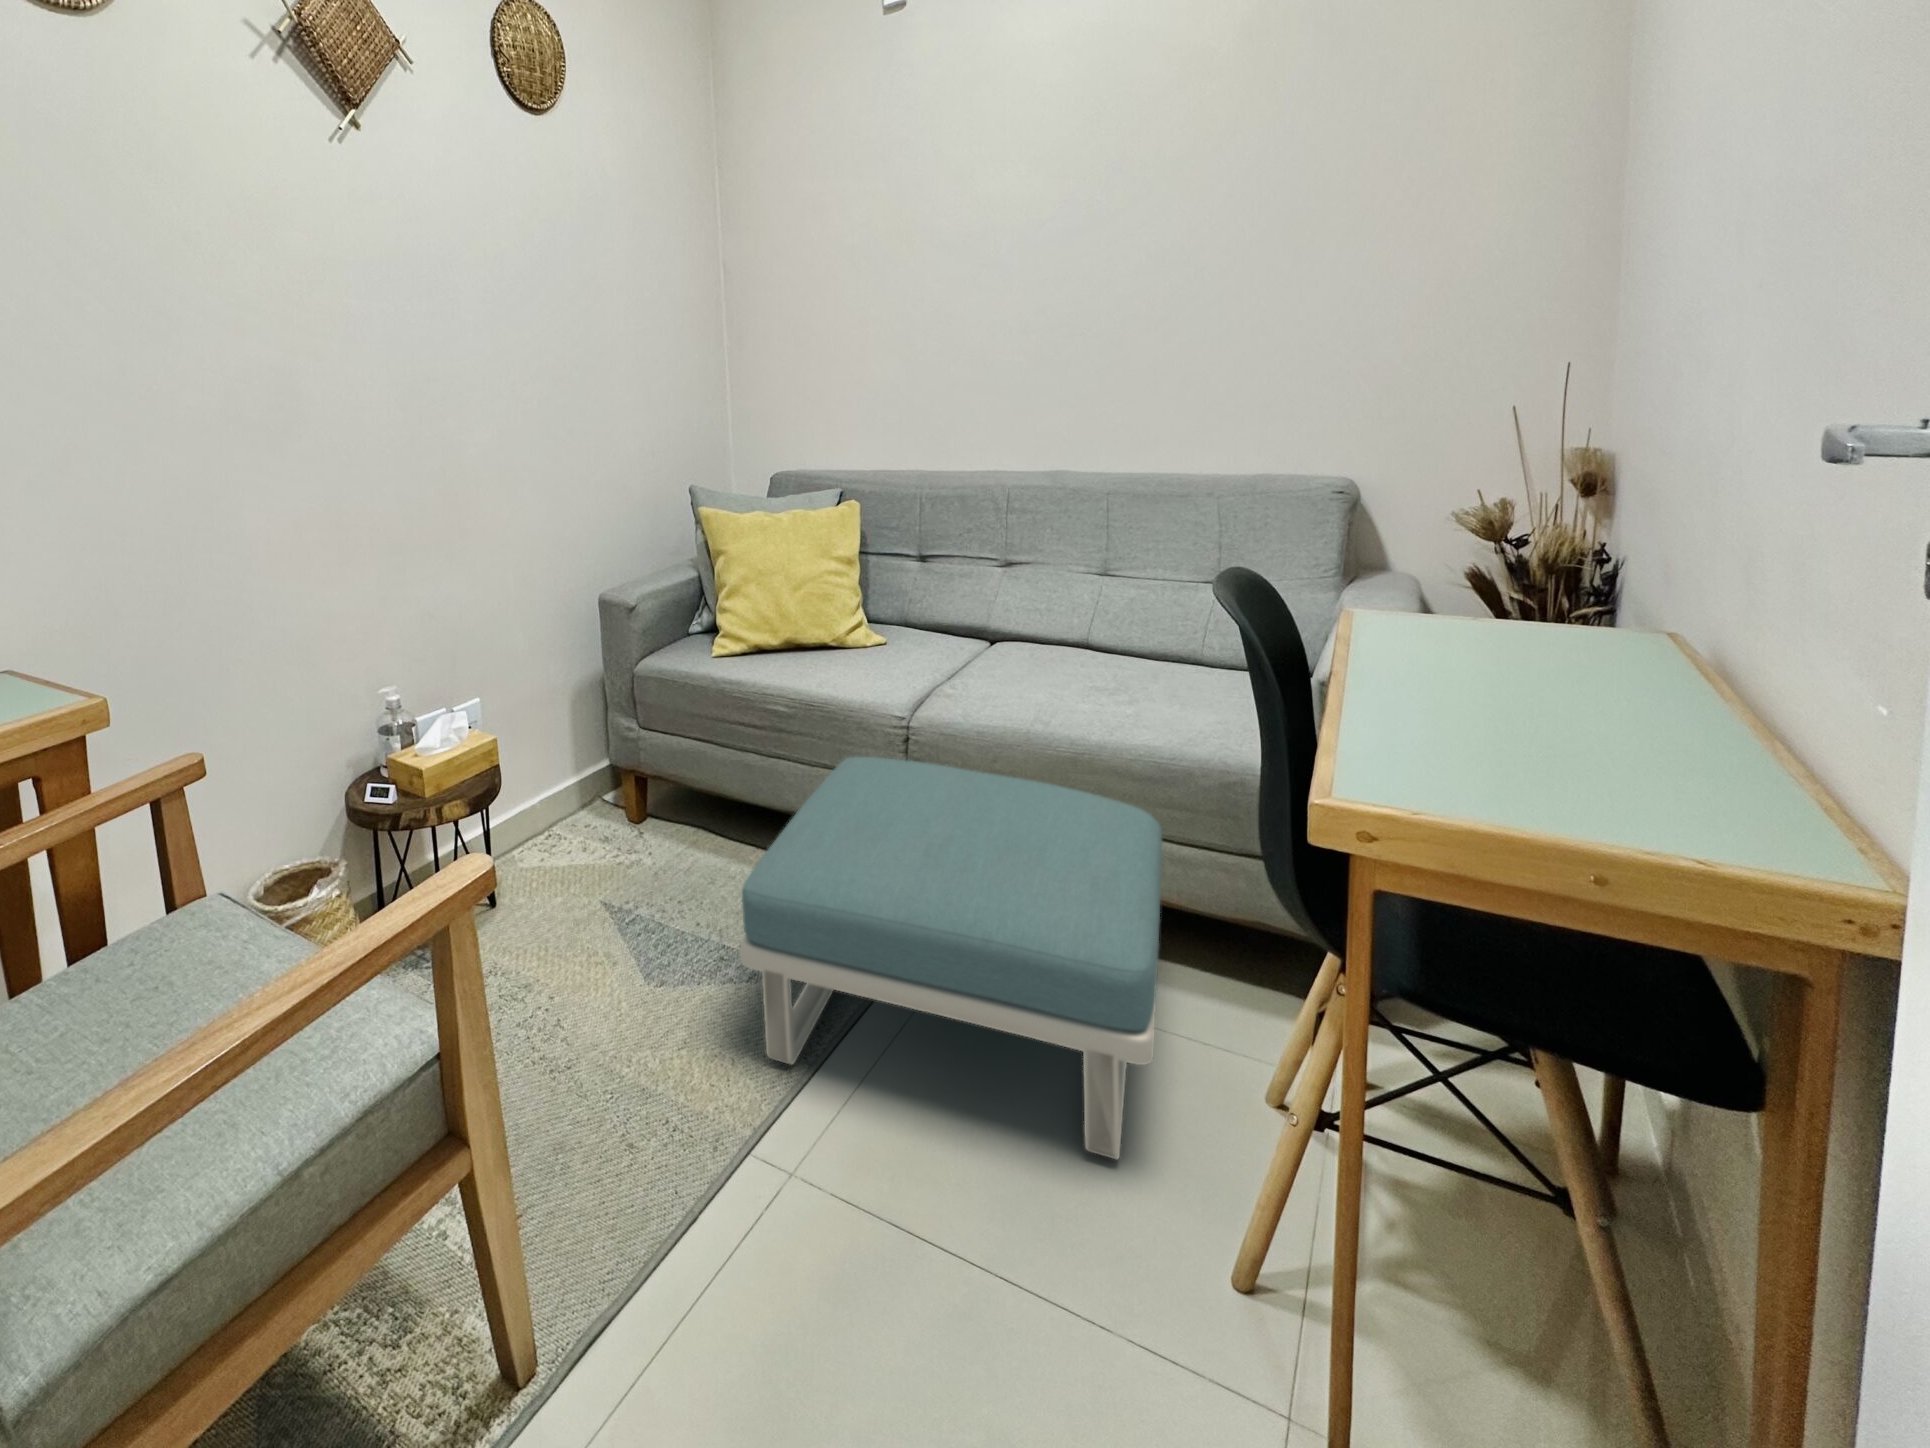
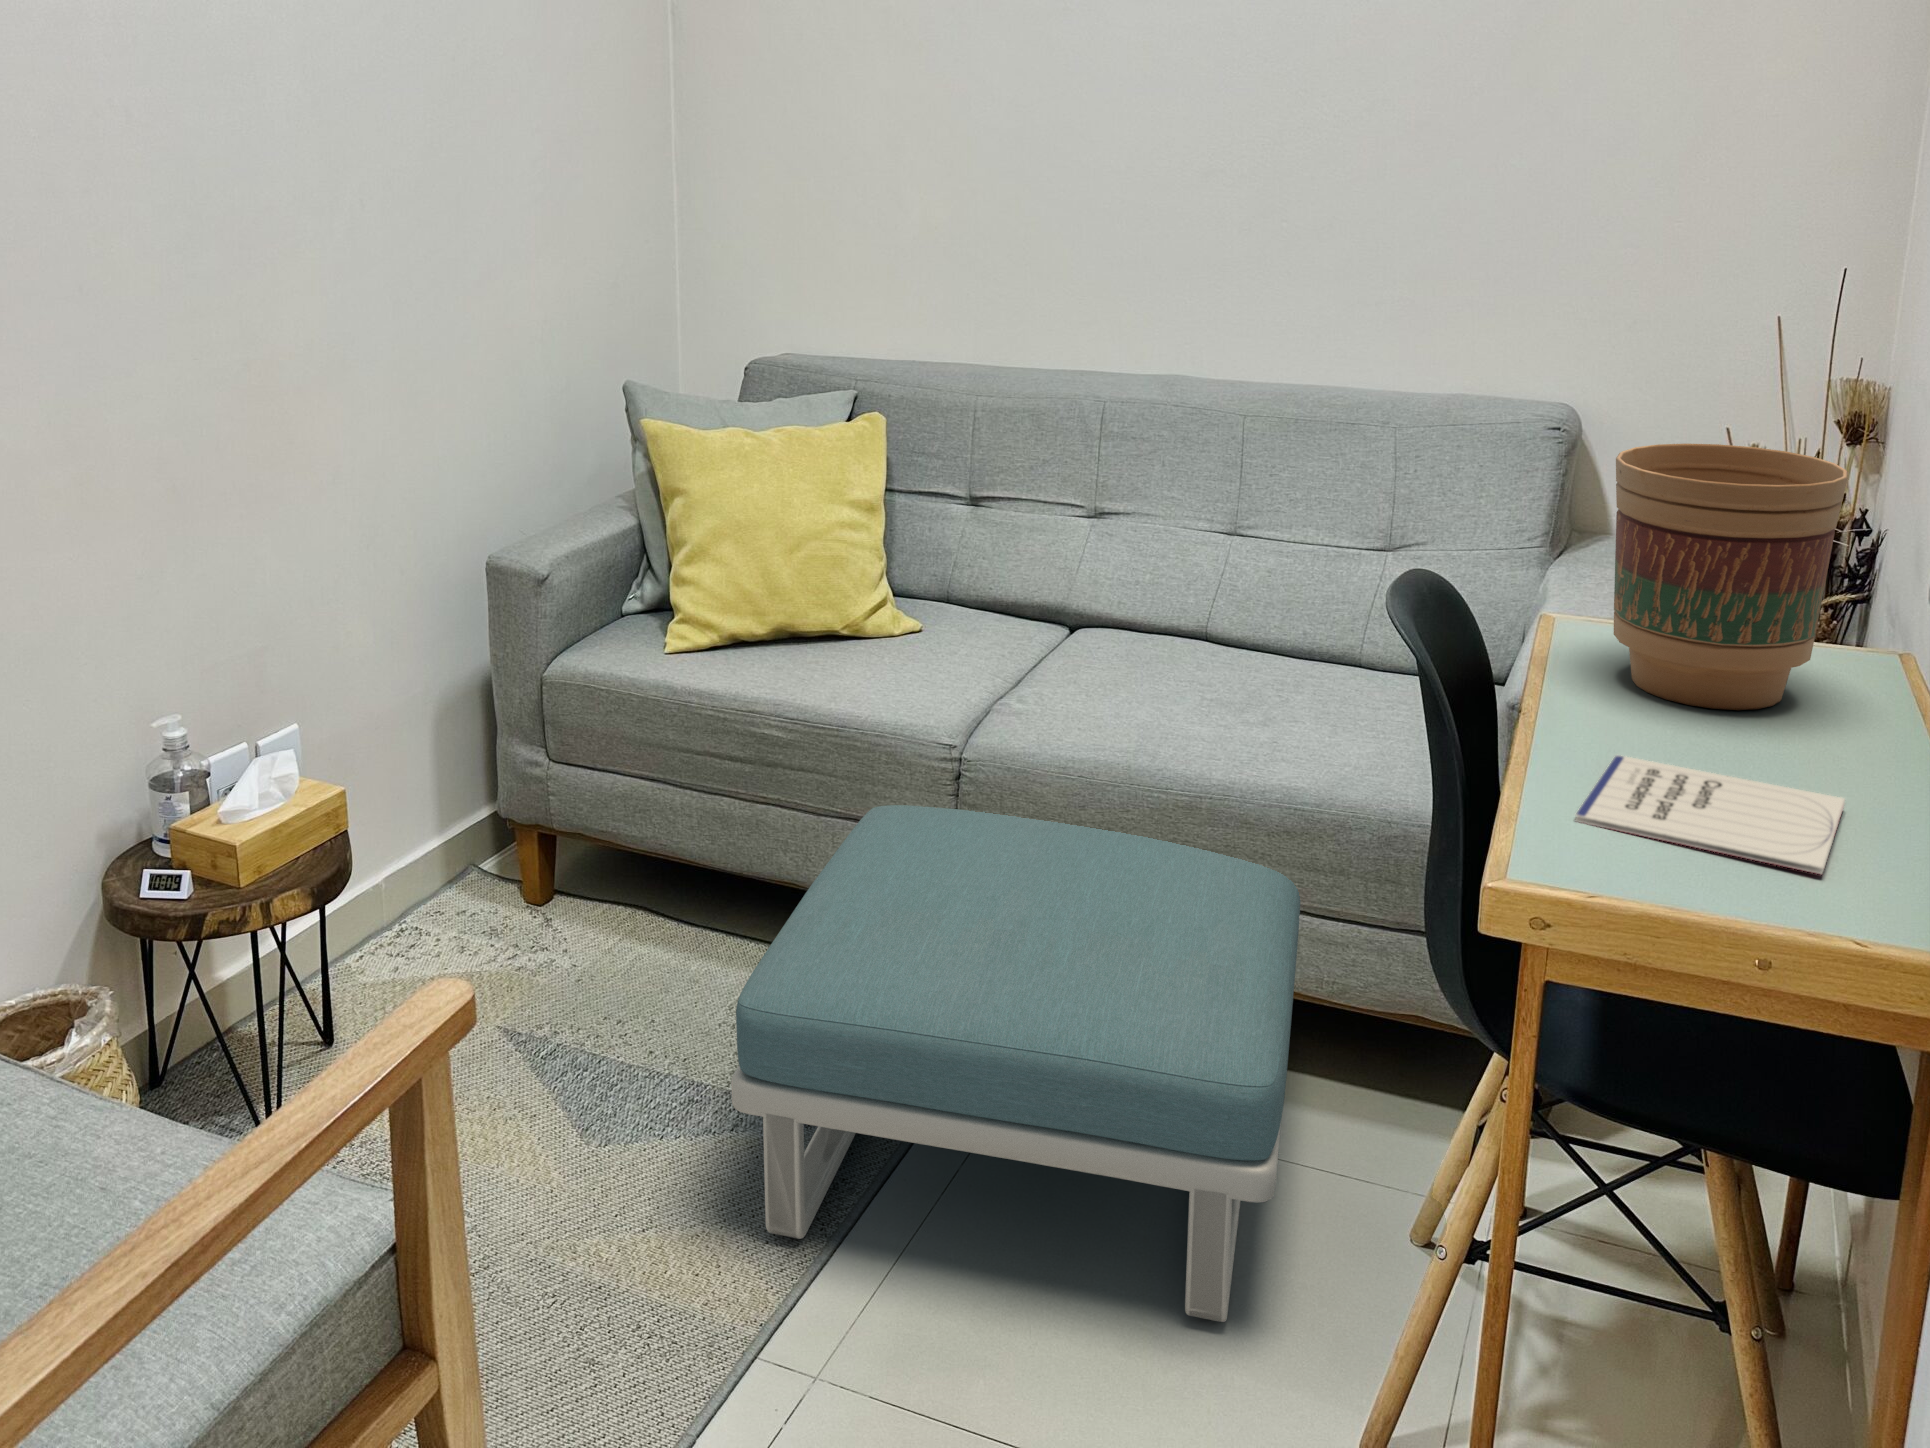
flower pot: none [1400,474,1614,679] -> present [1614,444,1848,710]
notebook: none [1396,708,1652,808] -> present [1575,755,1845,874]

